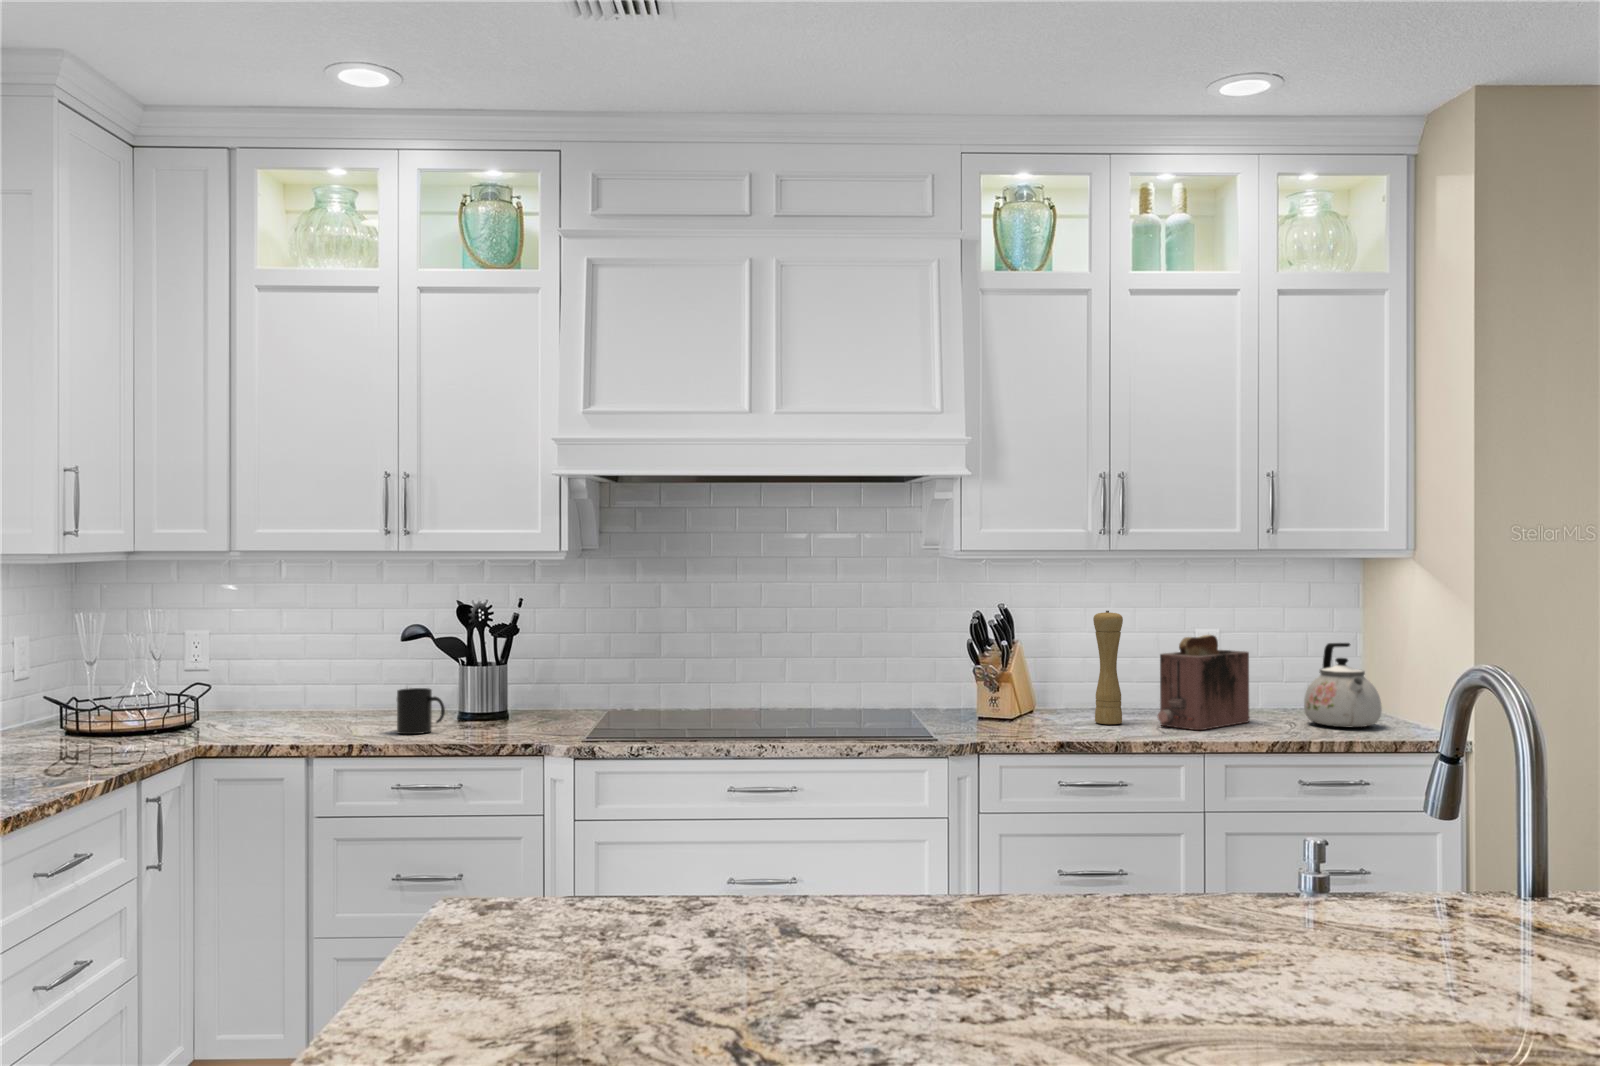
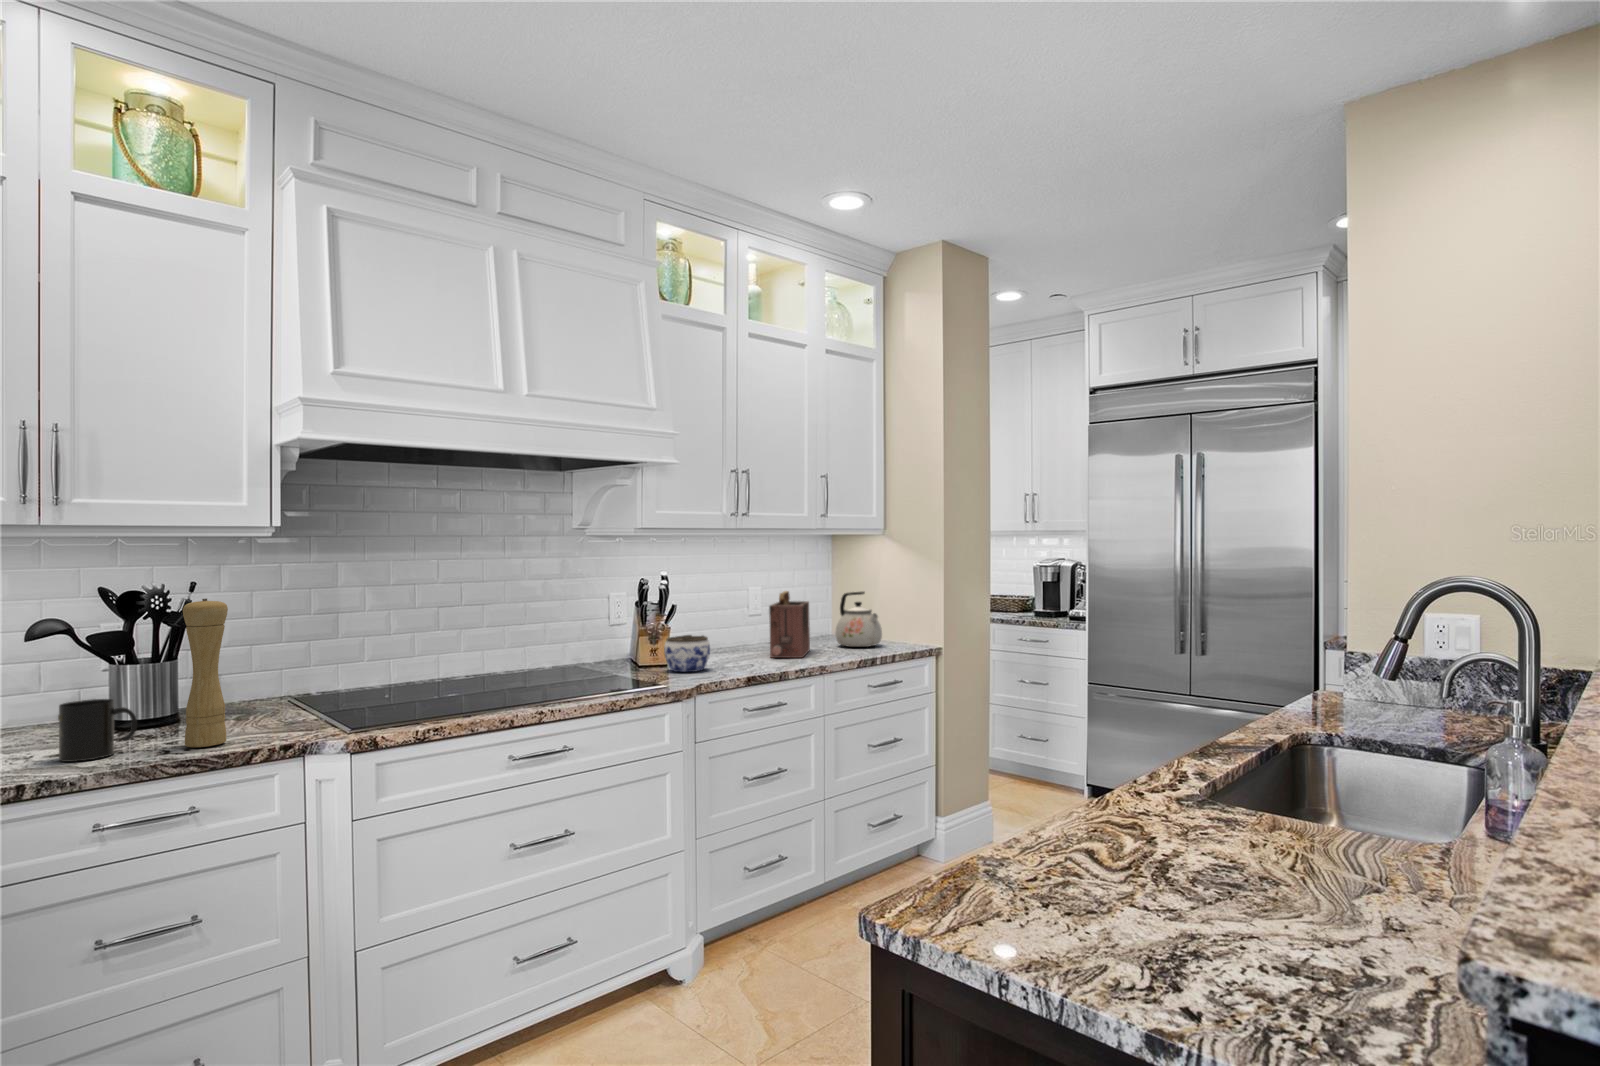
pepper mill: present [1093,611,1123,724] -> present [183,599,228,747]
jar: none [983,683,1041,730] -> present [664,635,710,672]

